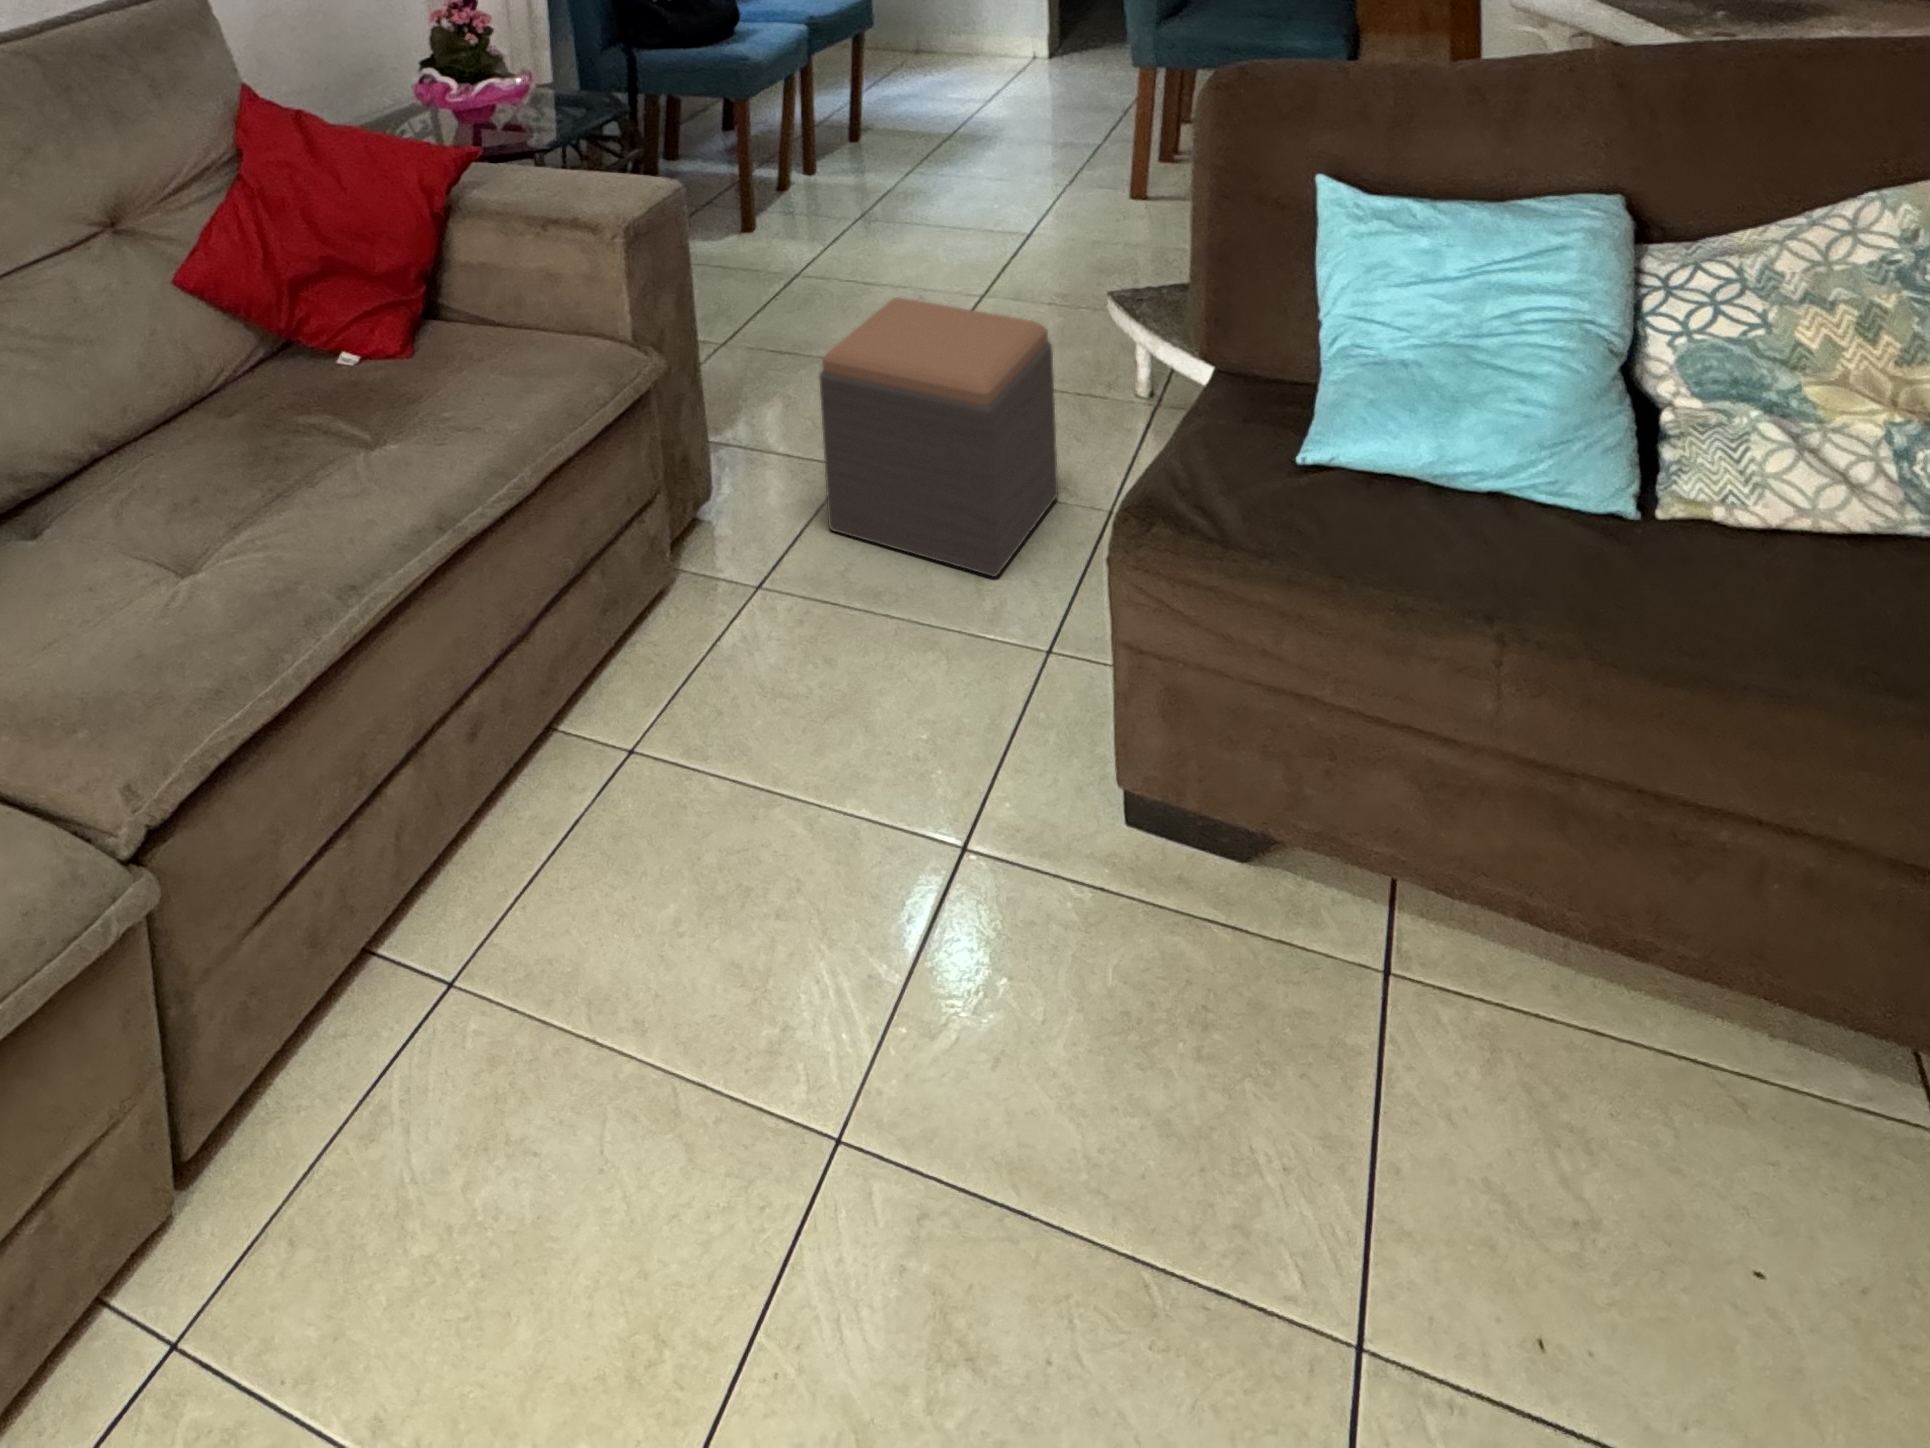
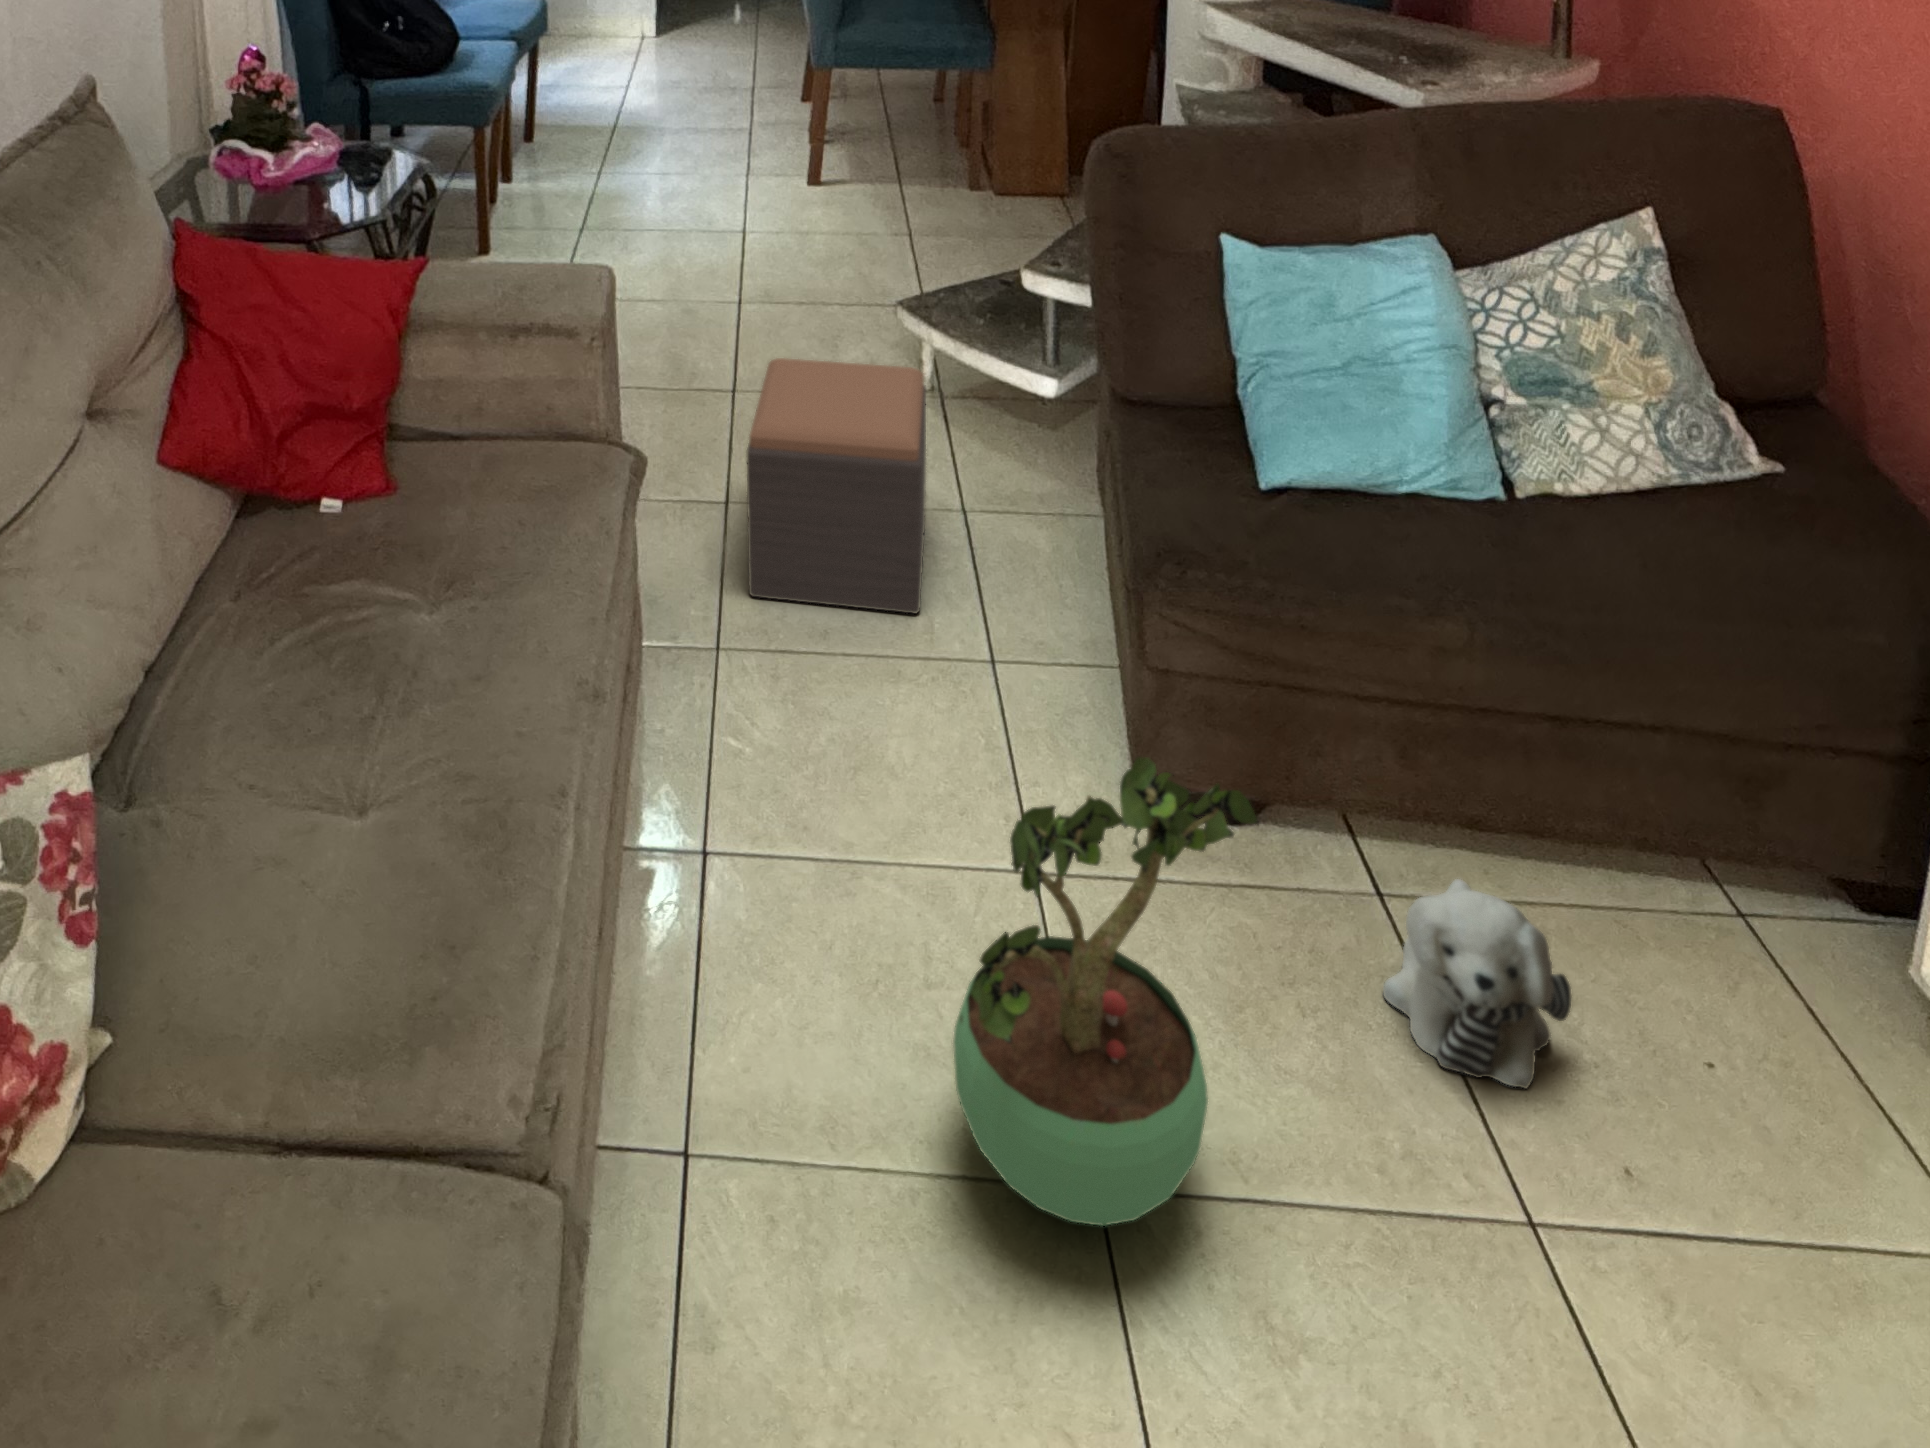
potted plant: none [645,643,1014,1181] -> present [953,757,1258,1226]
plush toy: none [1327,958,1556,1242] -> present [1383,879,1571,1089]

